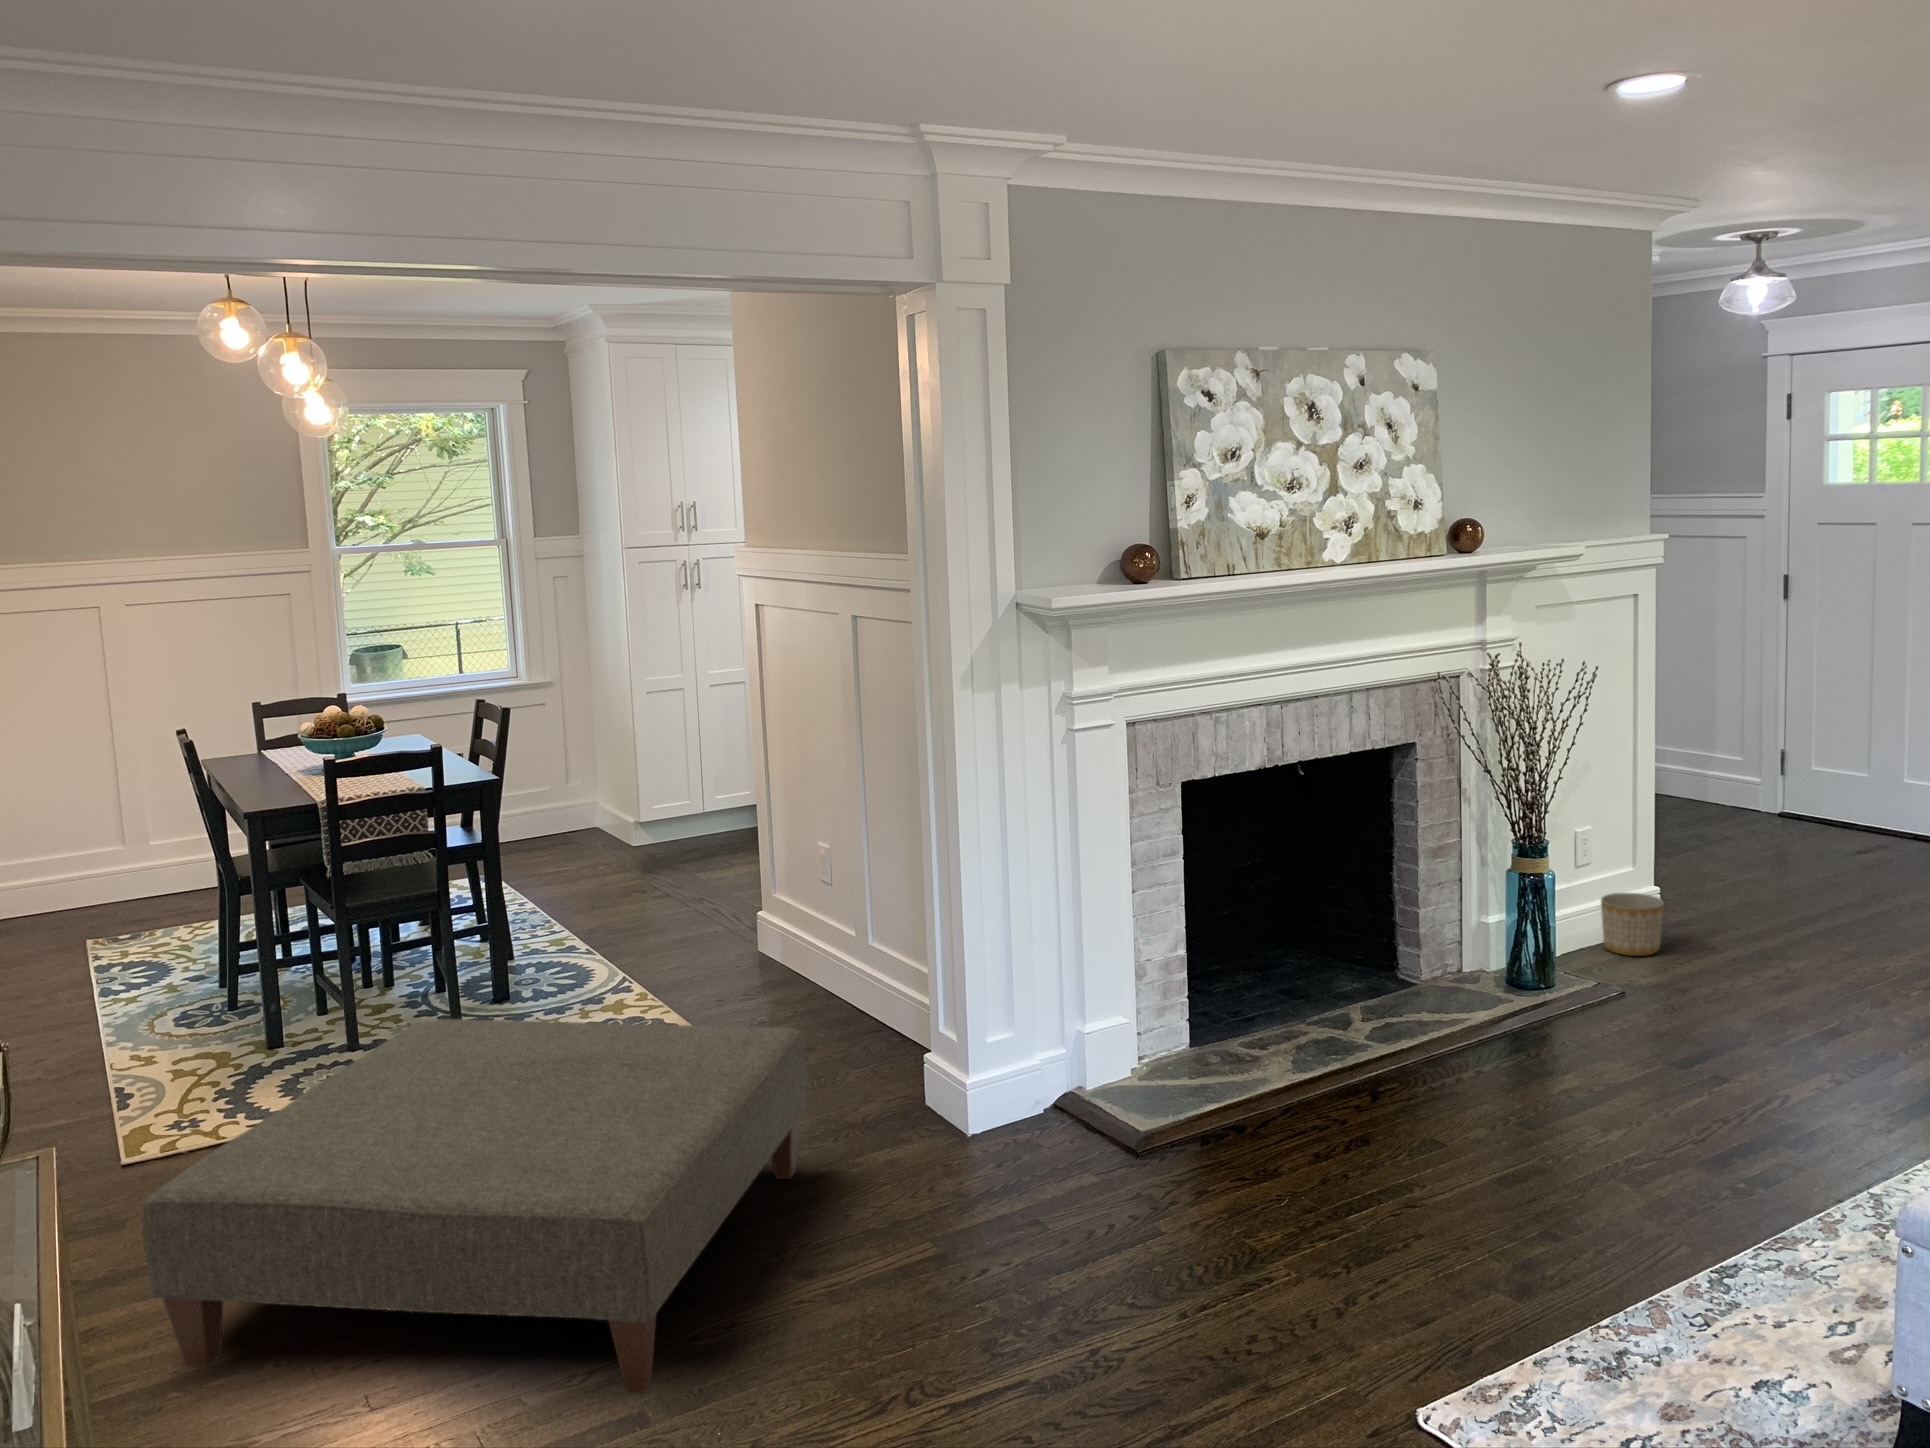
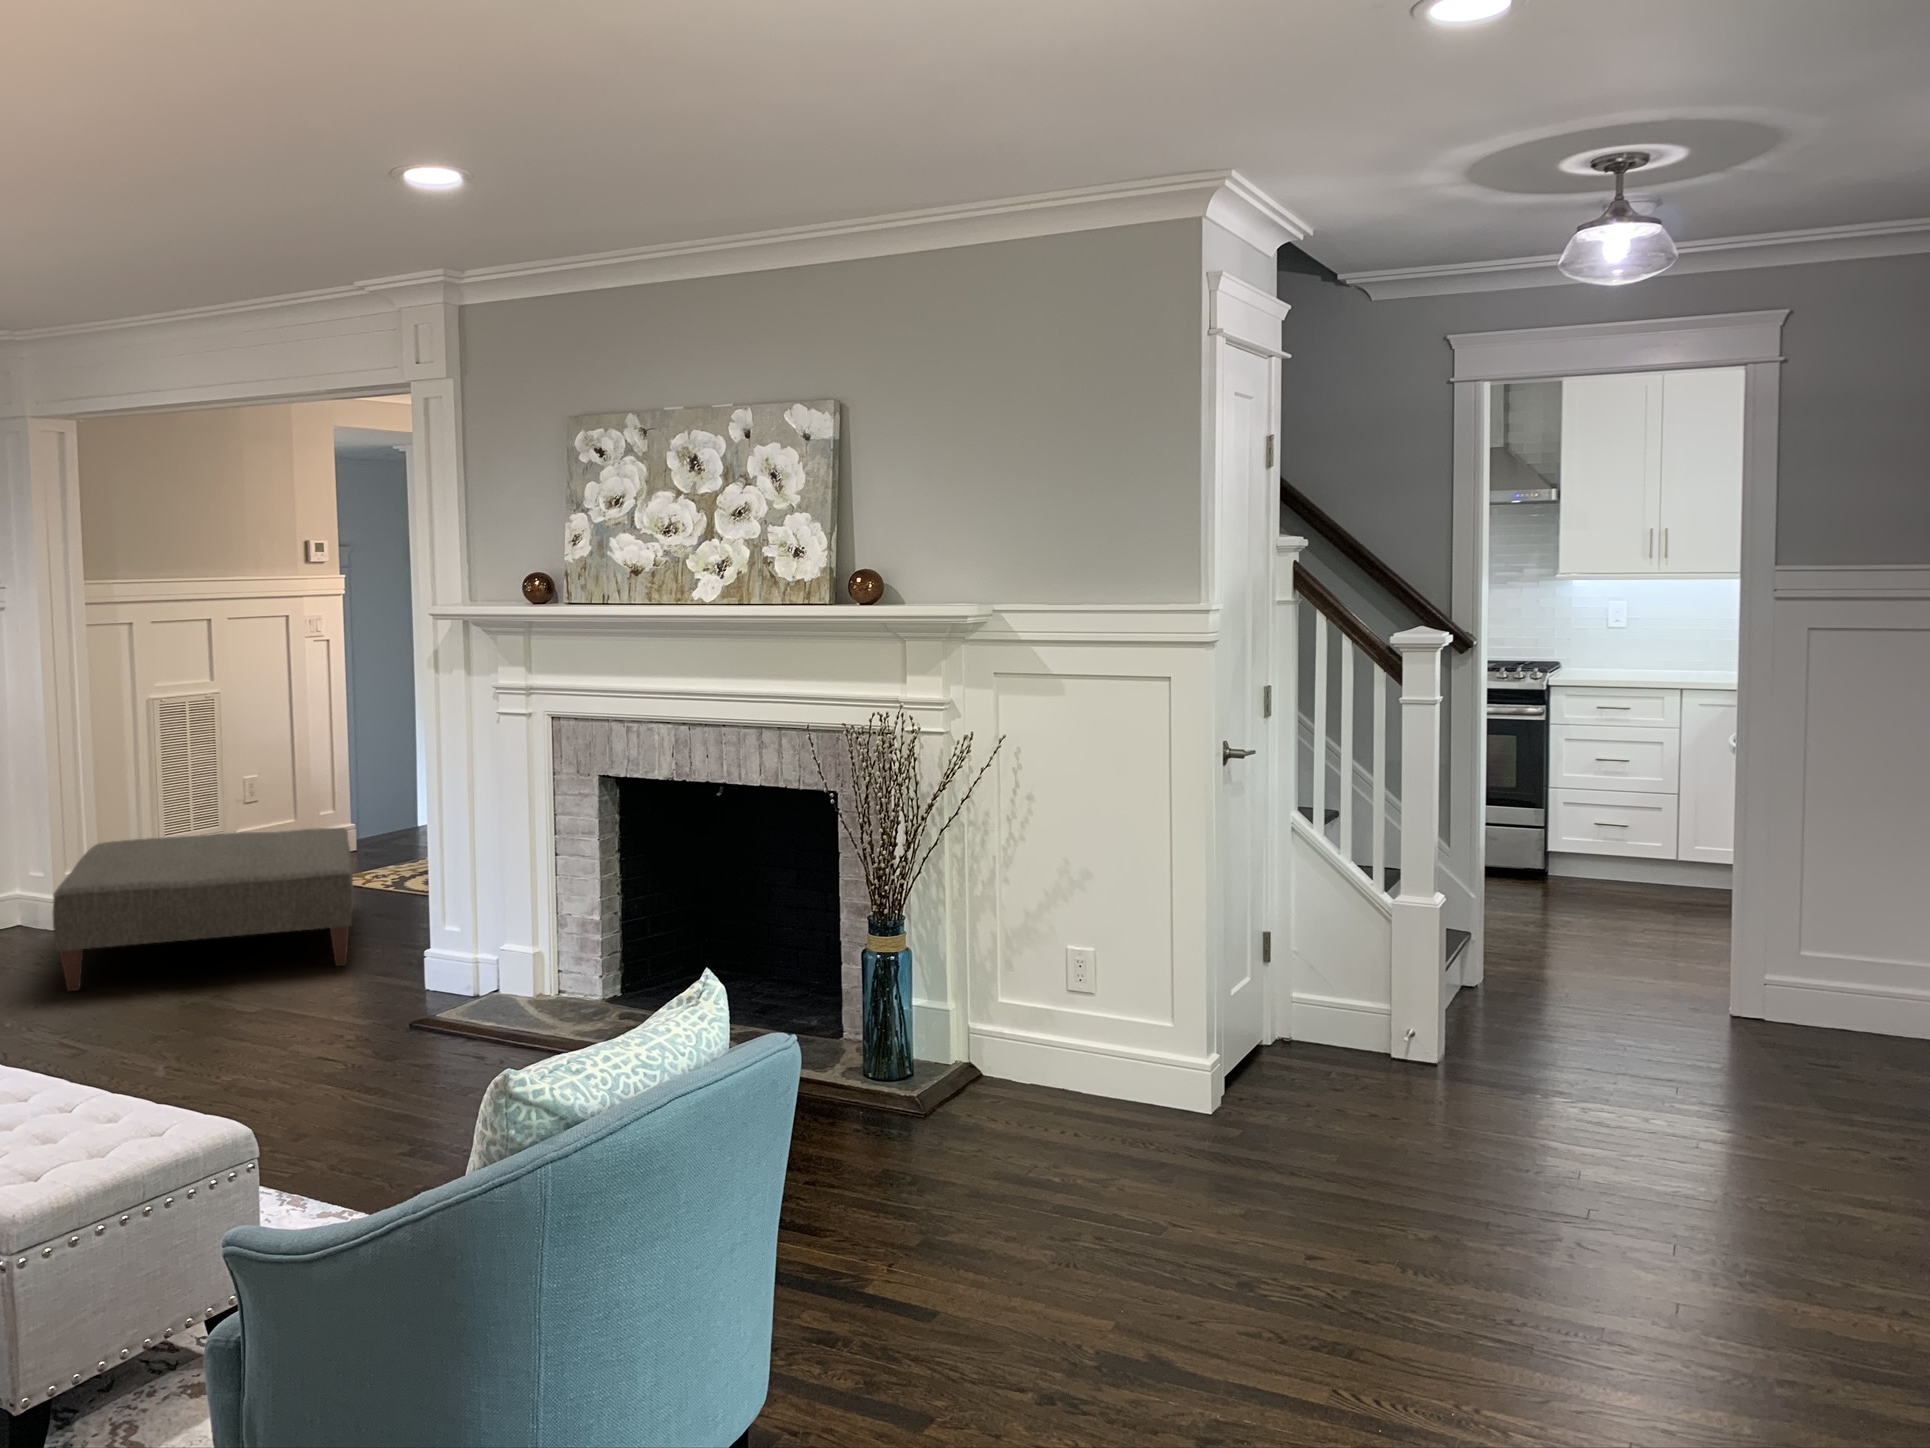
planter: present [1601,893,1664,956] -> none [1039,1034,1112,1115]

